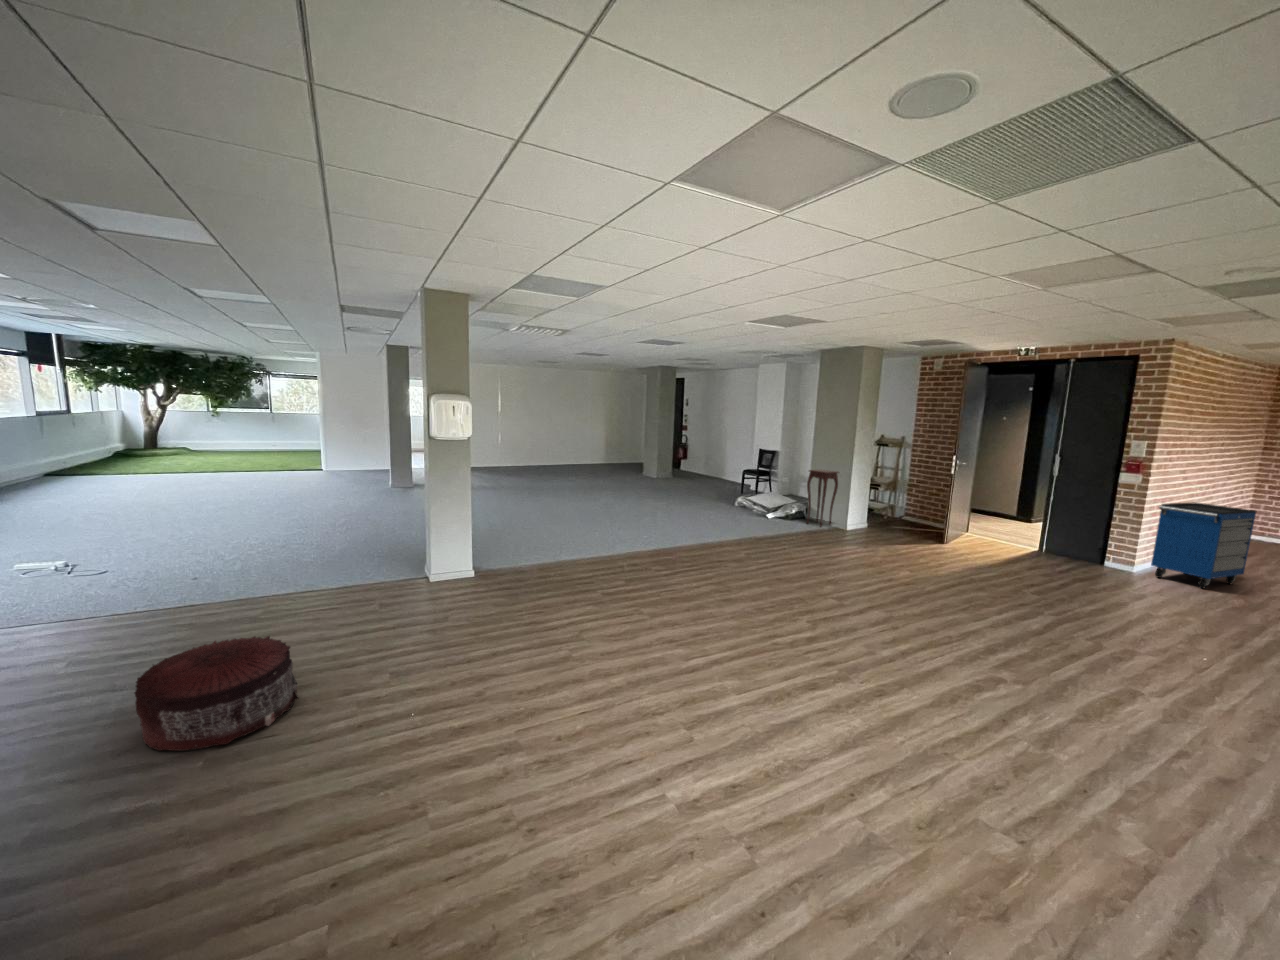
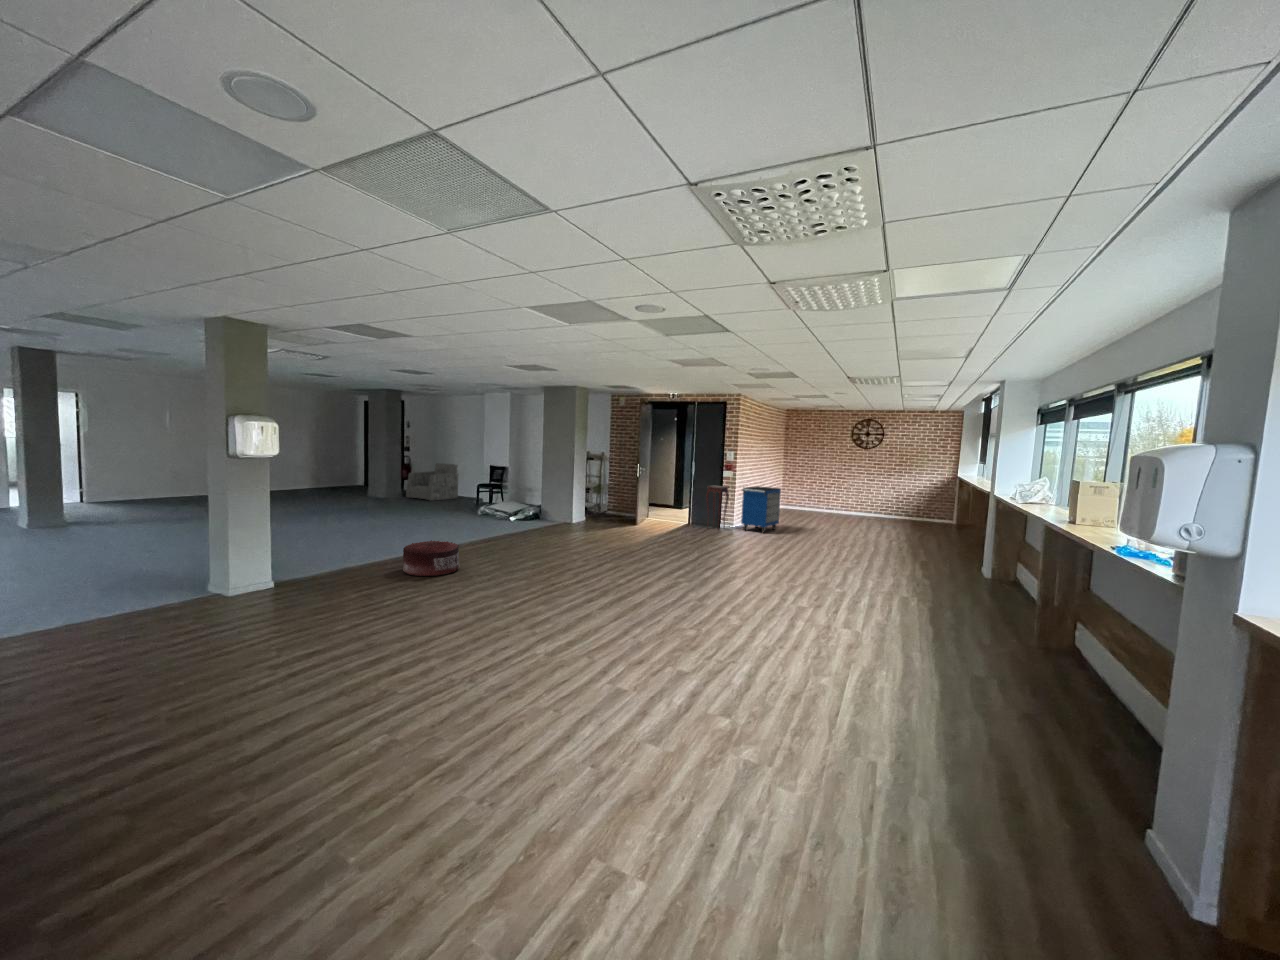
armchair: none [675,443,728,483] -> present [406,463,458,501]
side table: present [807,469,838,527] -> present [706,486,729,529]
pouf: present [135,636,299,751] -> present [403,540,459,576]

